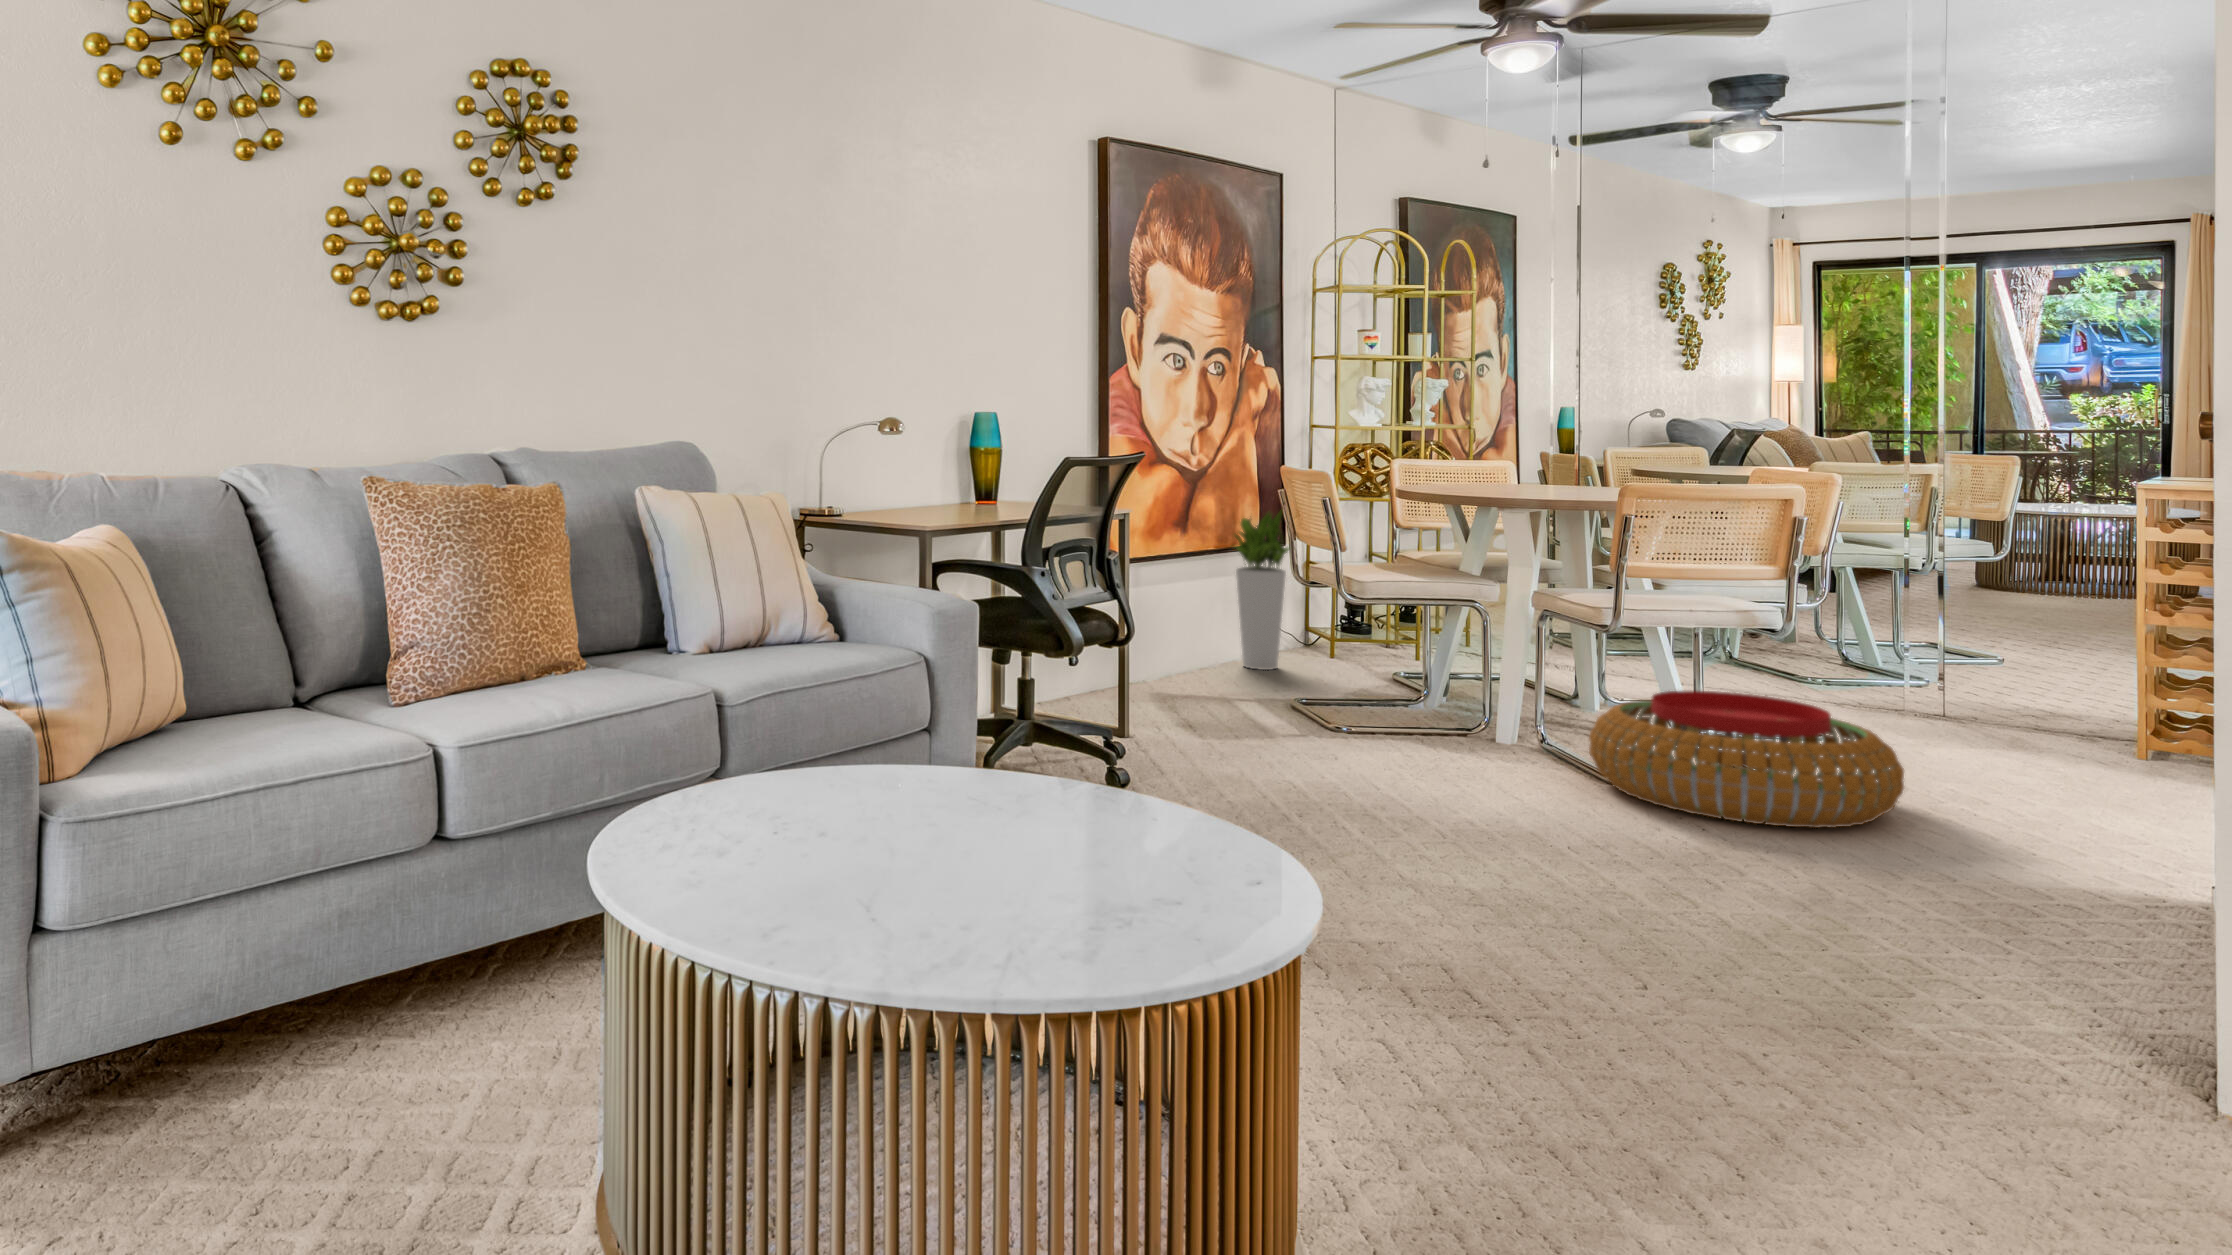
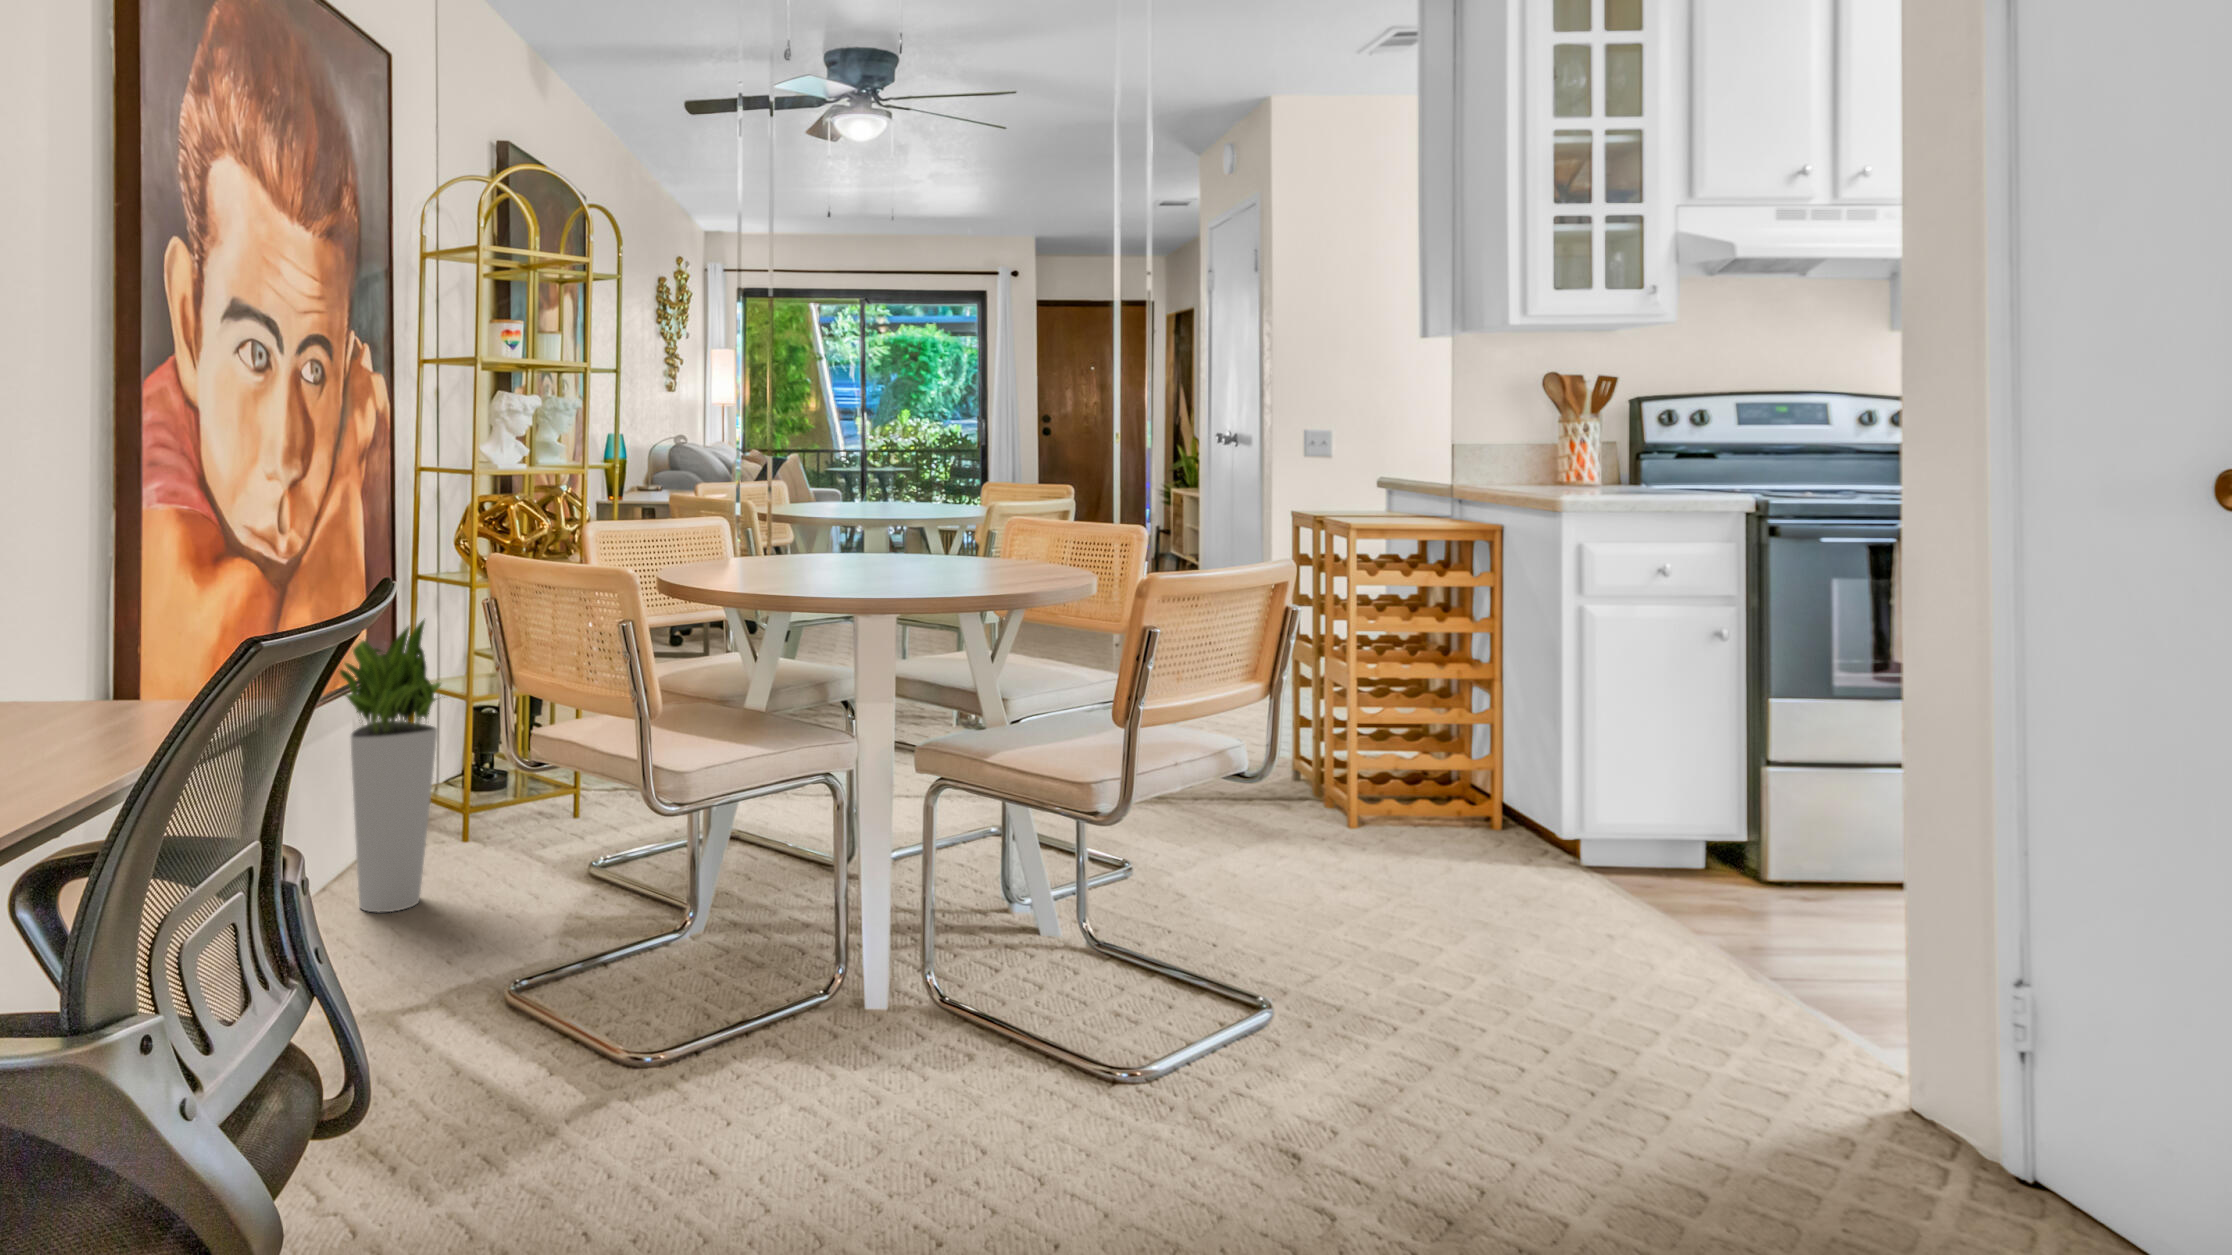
pouf: present [1589,691,1904,828] -> none [1078,872,1496,1129]

